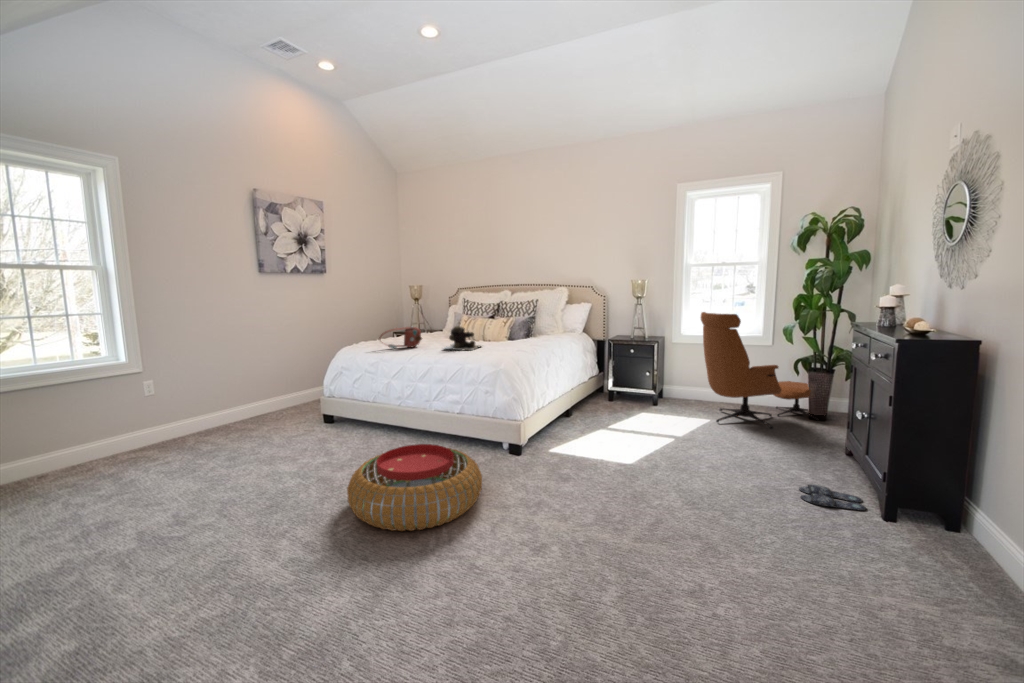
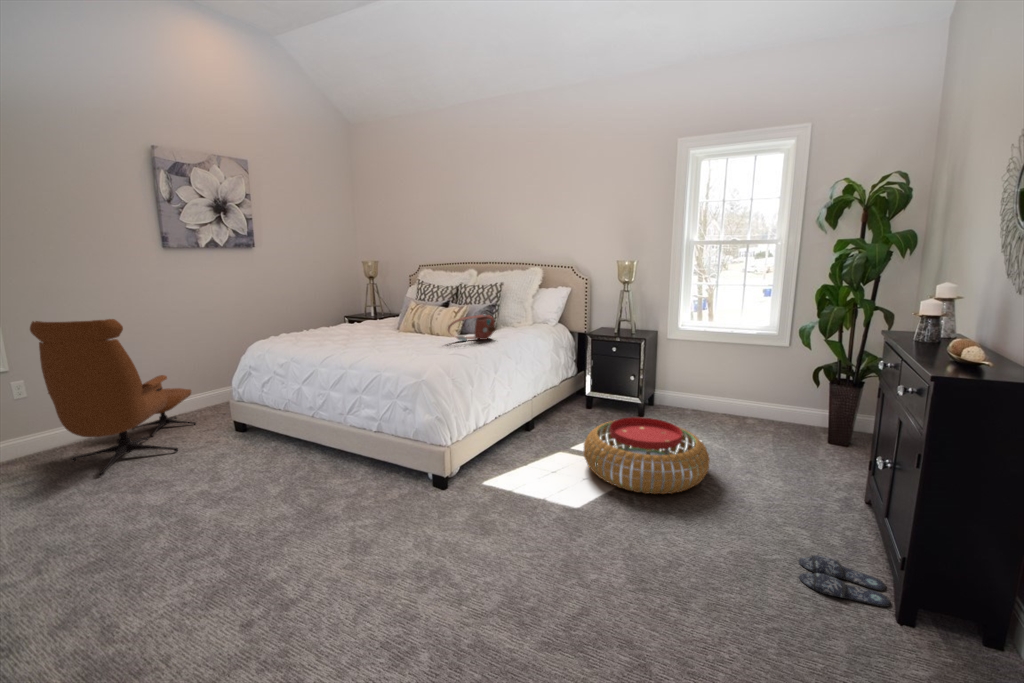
lounge chair: present [701,312,818,429] -> present [30,319,196,475]
teddy bear: present [444,326,481,350] -> none [364,319,420,351]
handbag: present [379,327,422,348] -> present [448,315,496,341]
pouf: present [347,444,482,531] -> present [584,417,710,494]

